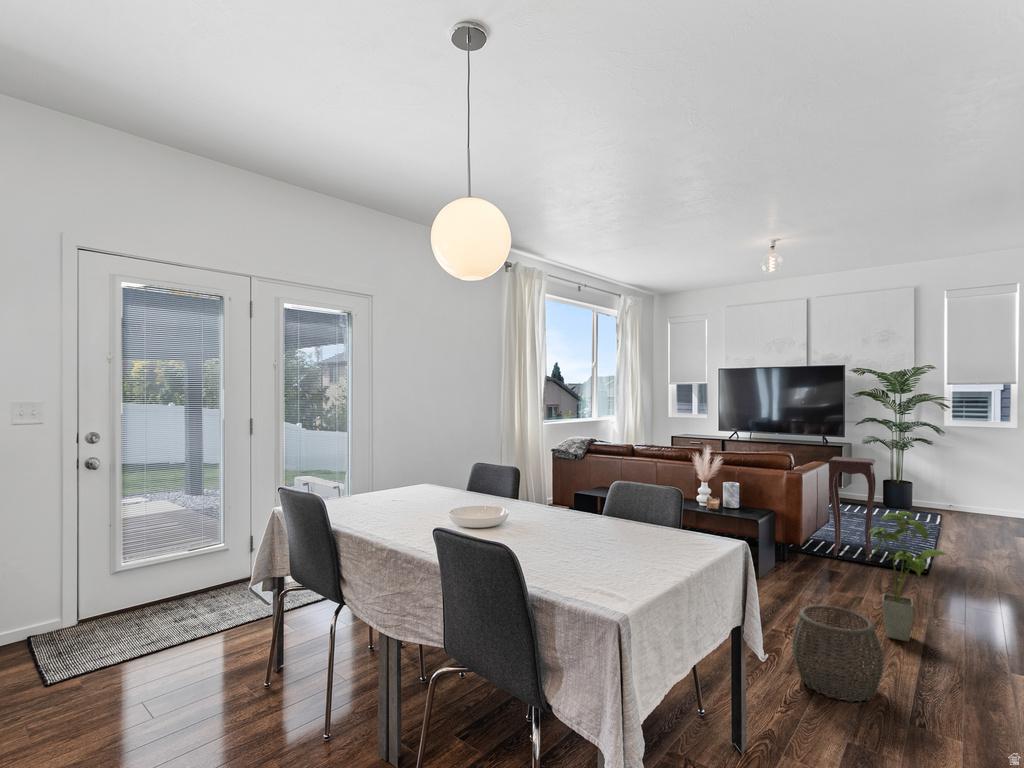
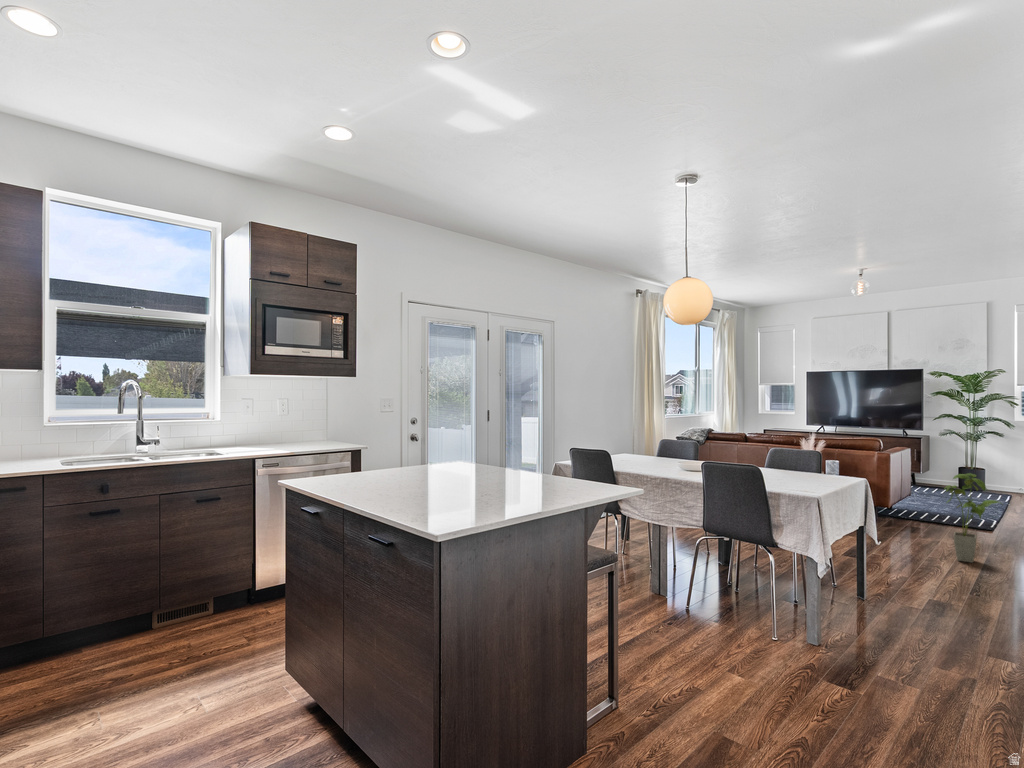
side table: present [829,457,876,561] -> none [911,443,950,523]
woven basket: present [792,605,884,702] -> none [891,531,954,586]

